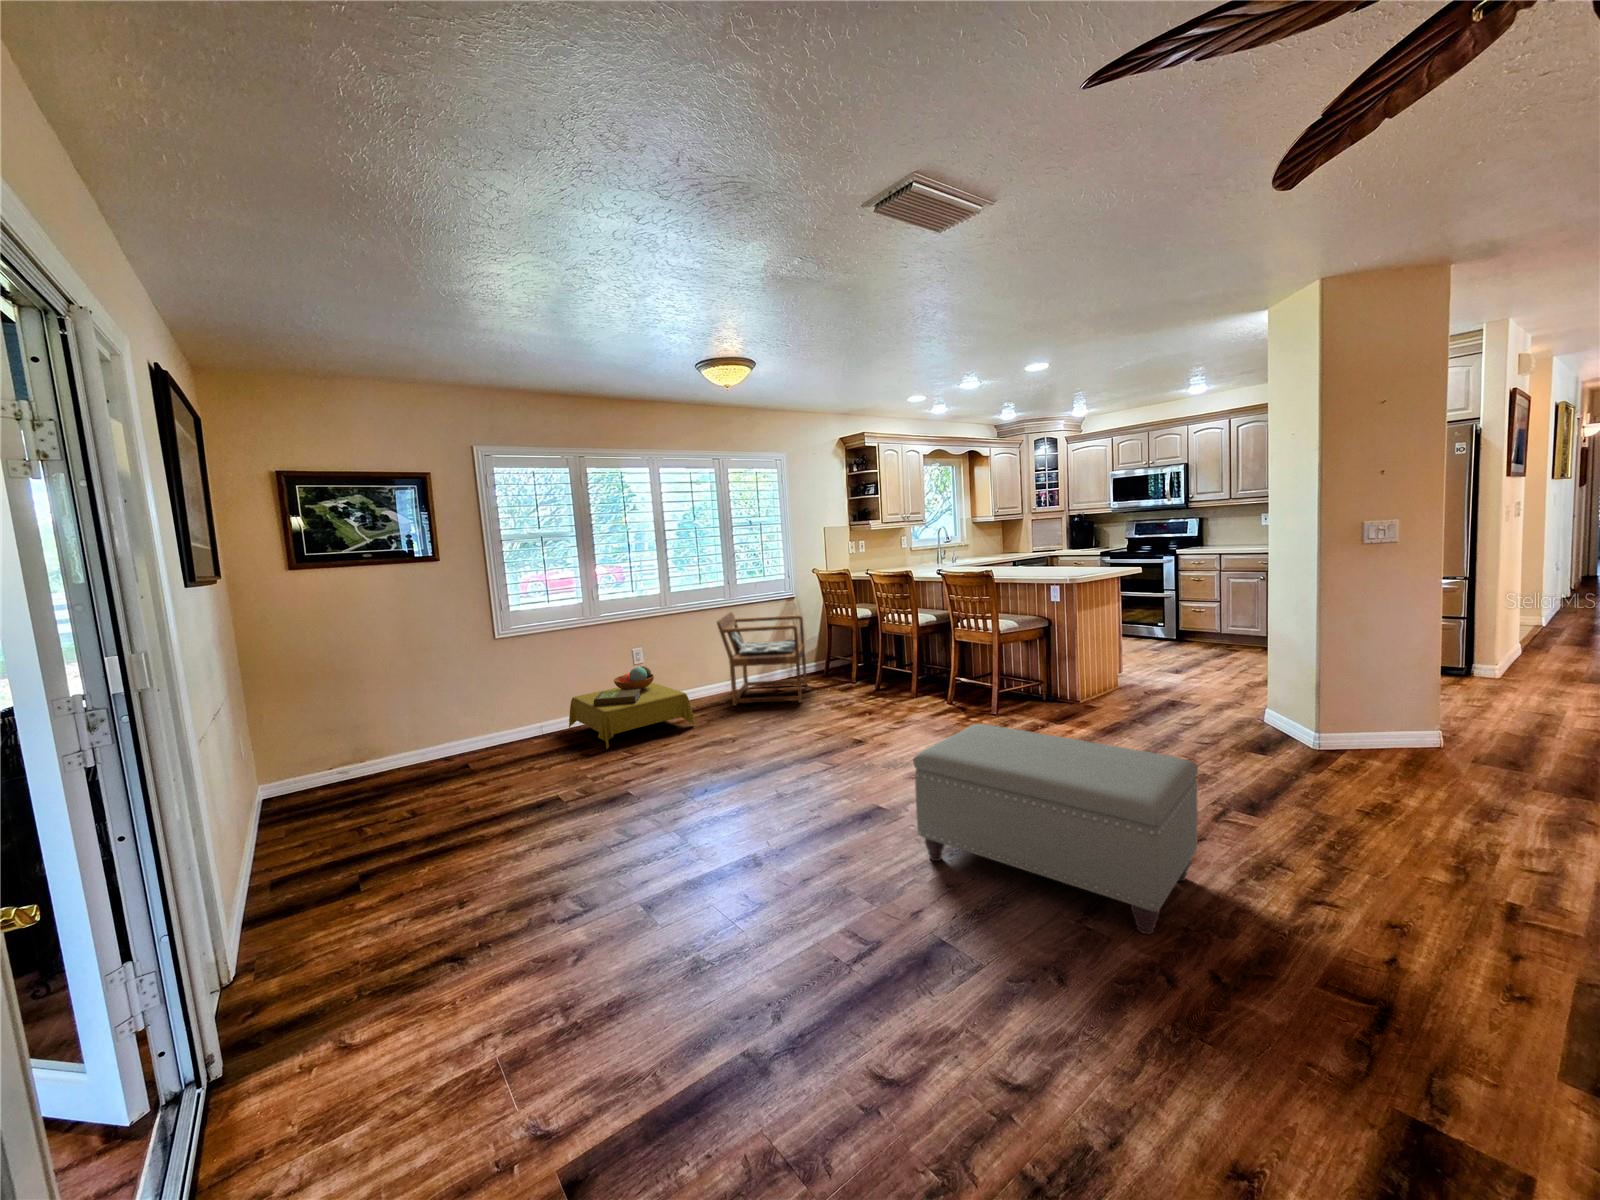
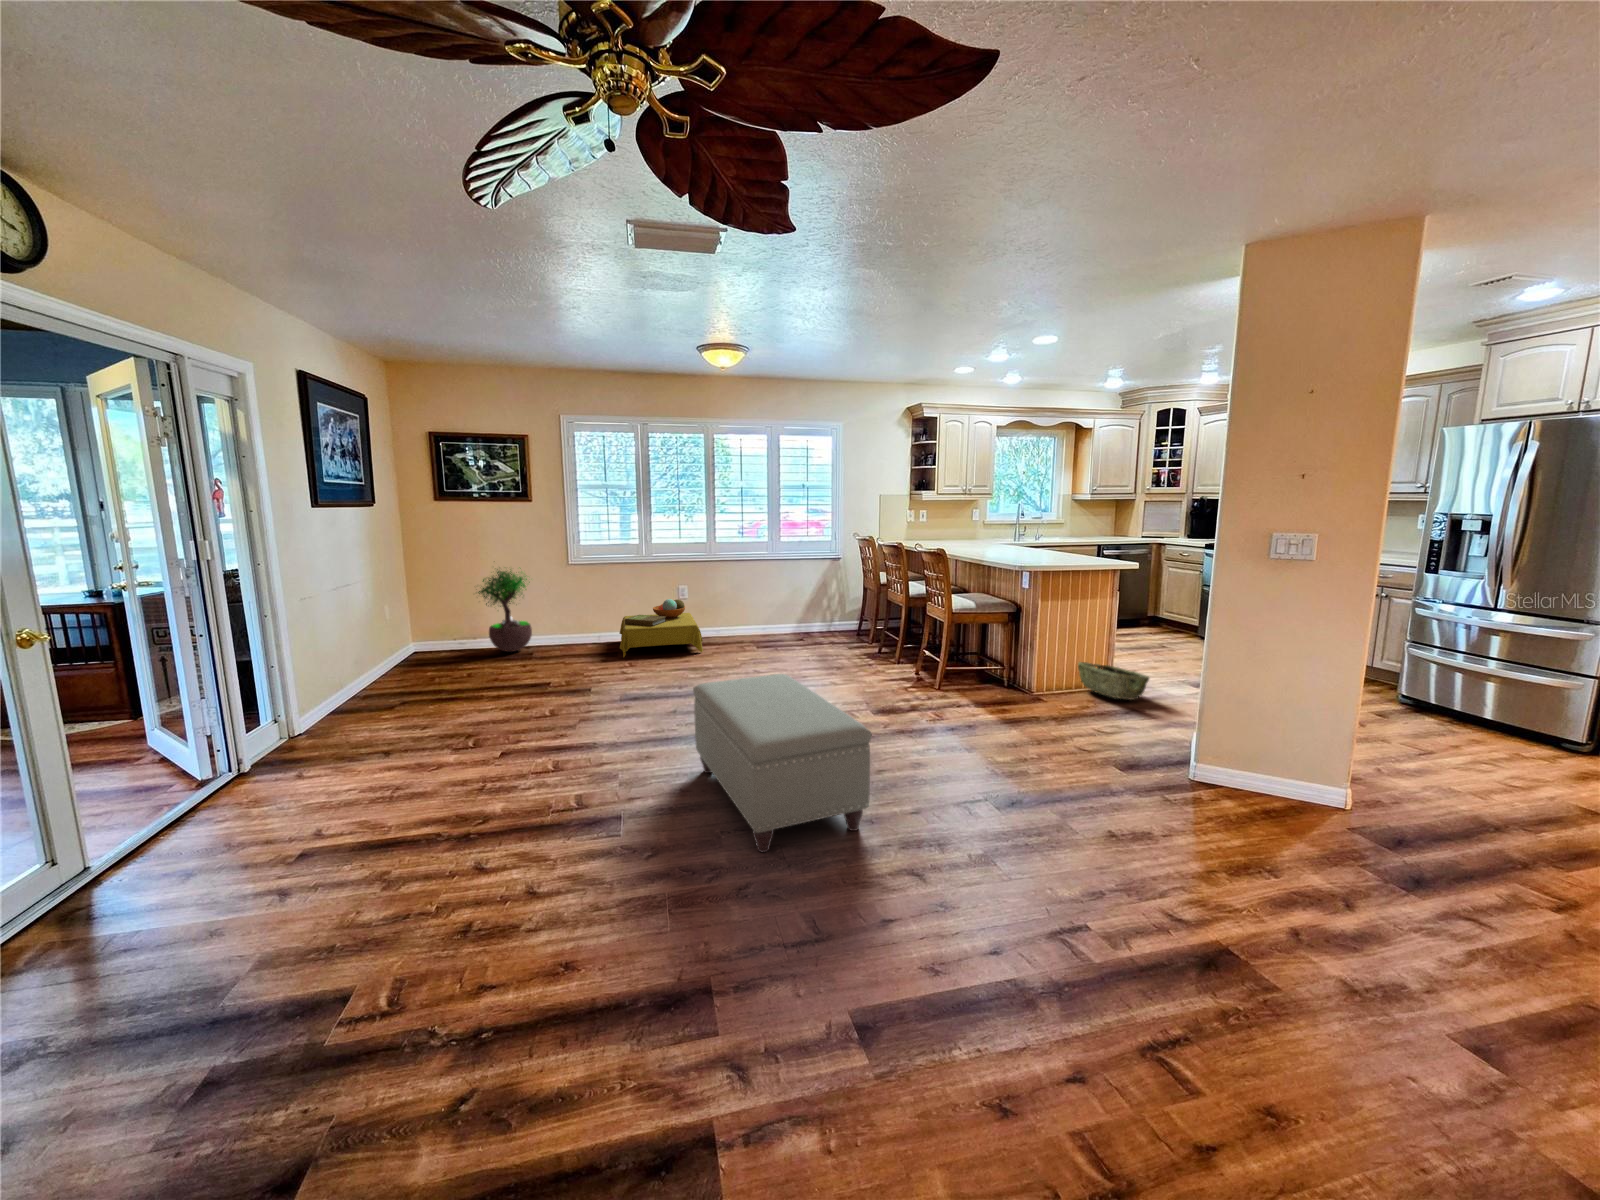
armchair: present [717,612,807,706] -> none [742,564,832,650]
potted tree: none [375,647,460,772] -> present [478,569,532,652]
woven basket: none [1103,669,1176,699] -> present [1078,662,1149,700]

